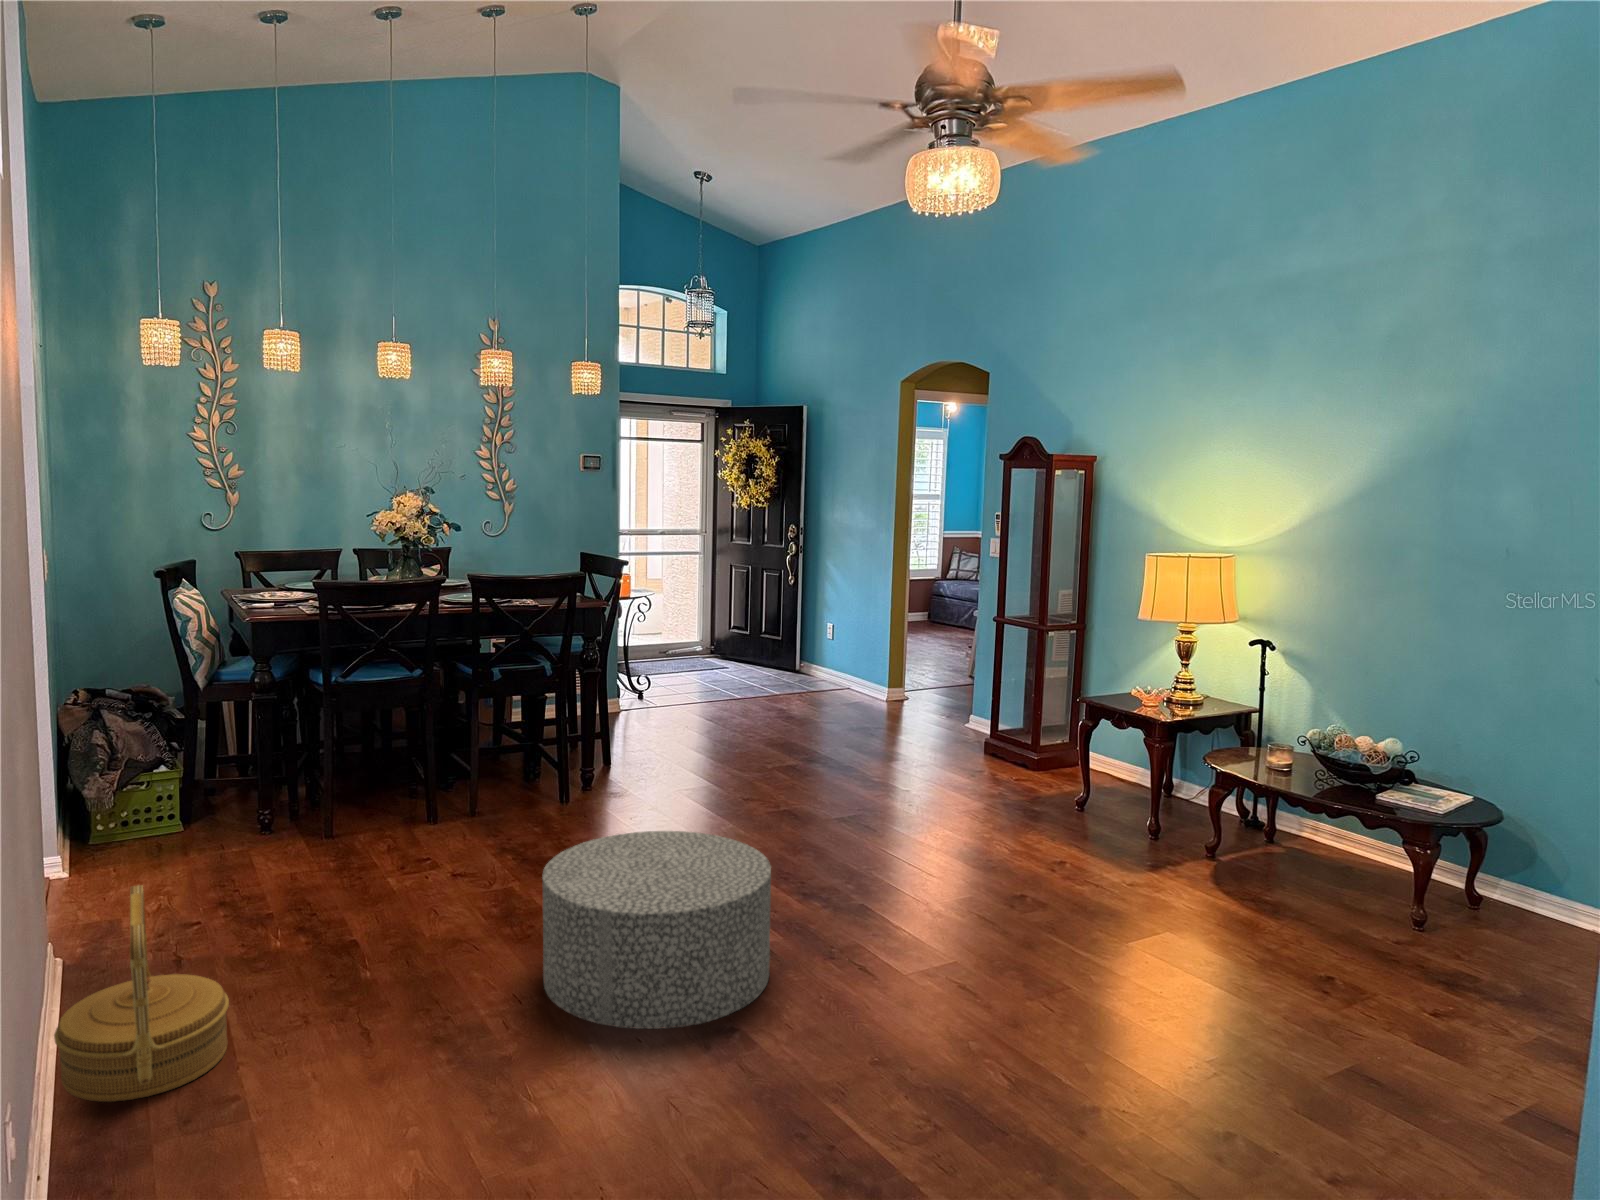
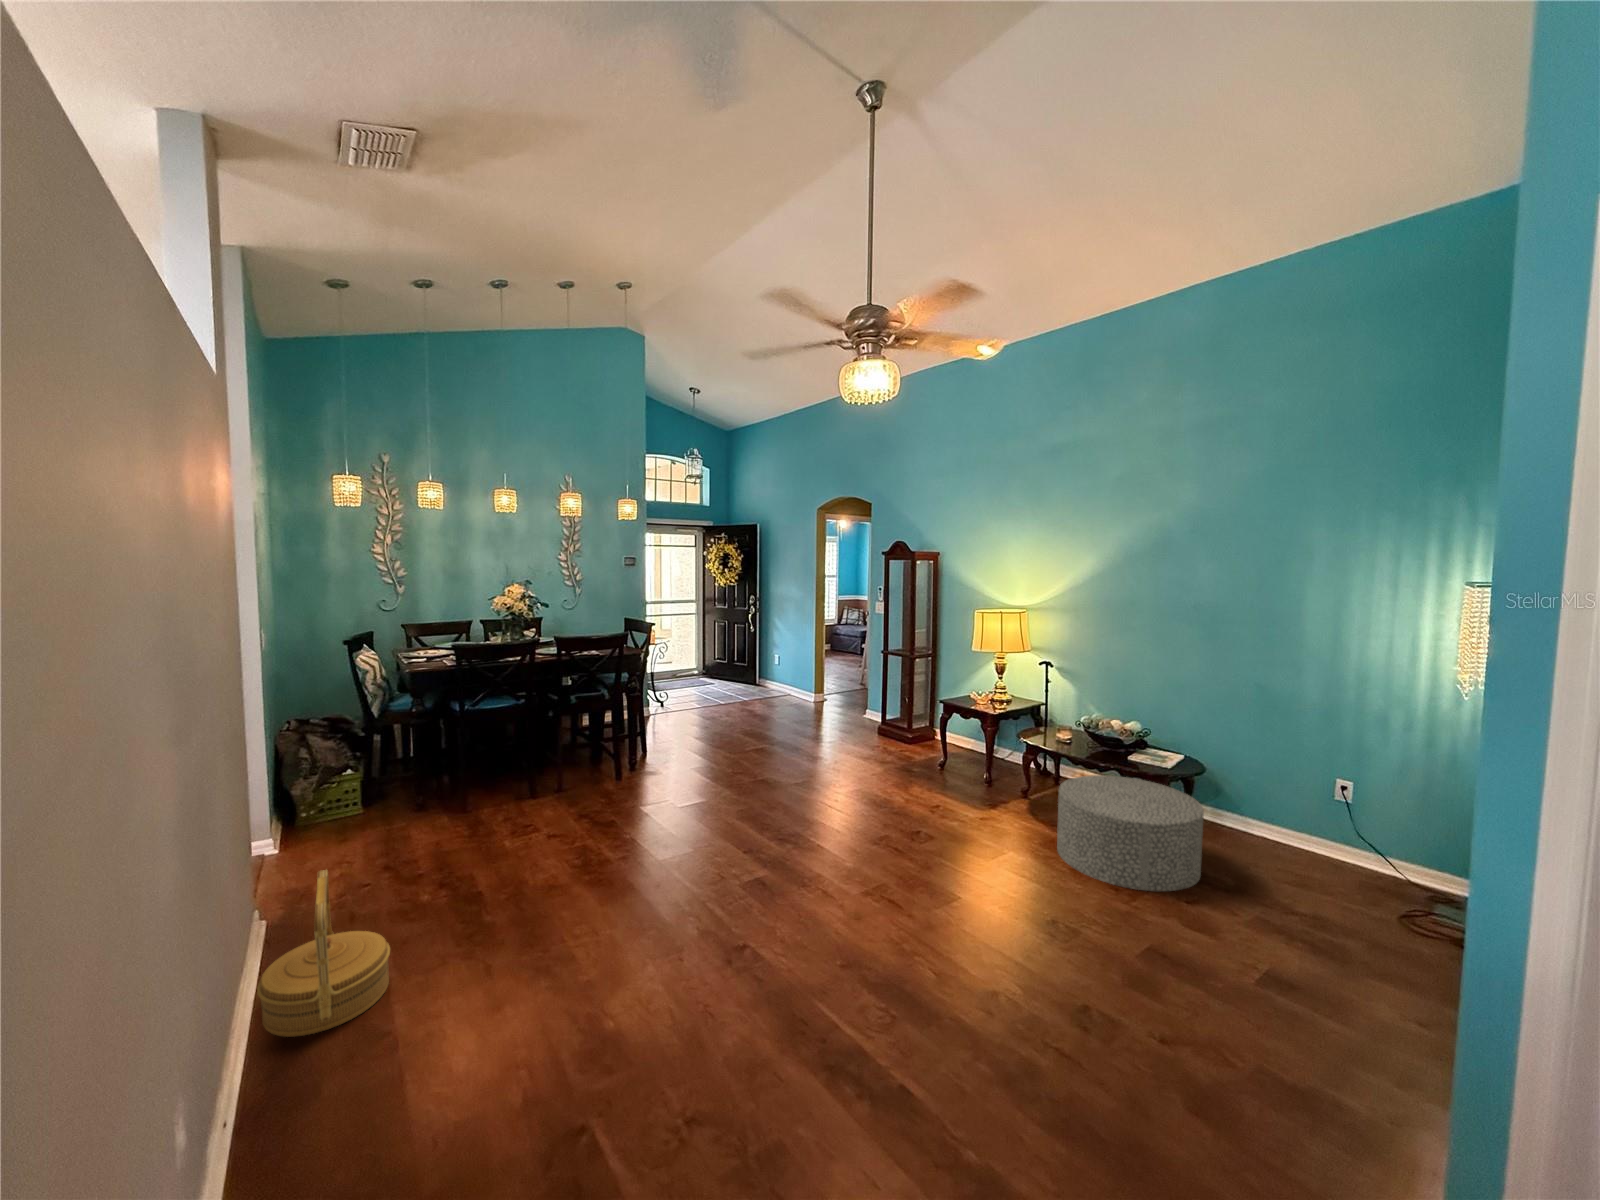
ottoman: present [542,831,771,1029] -> present [1057,775,1204,891]

